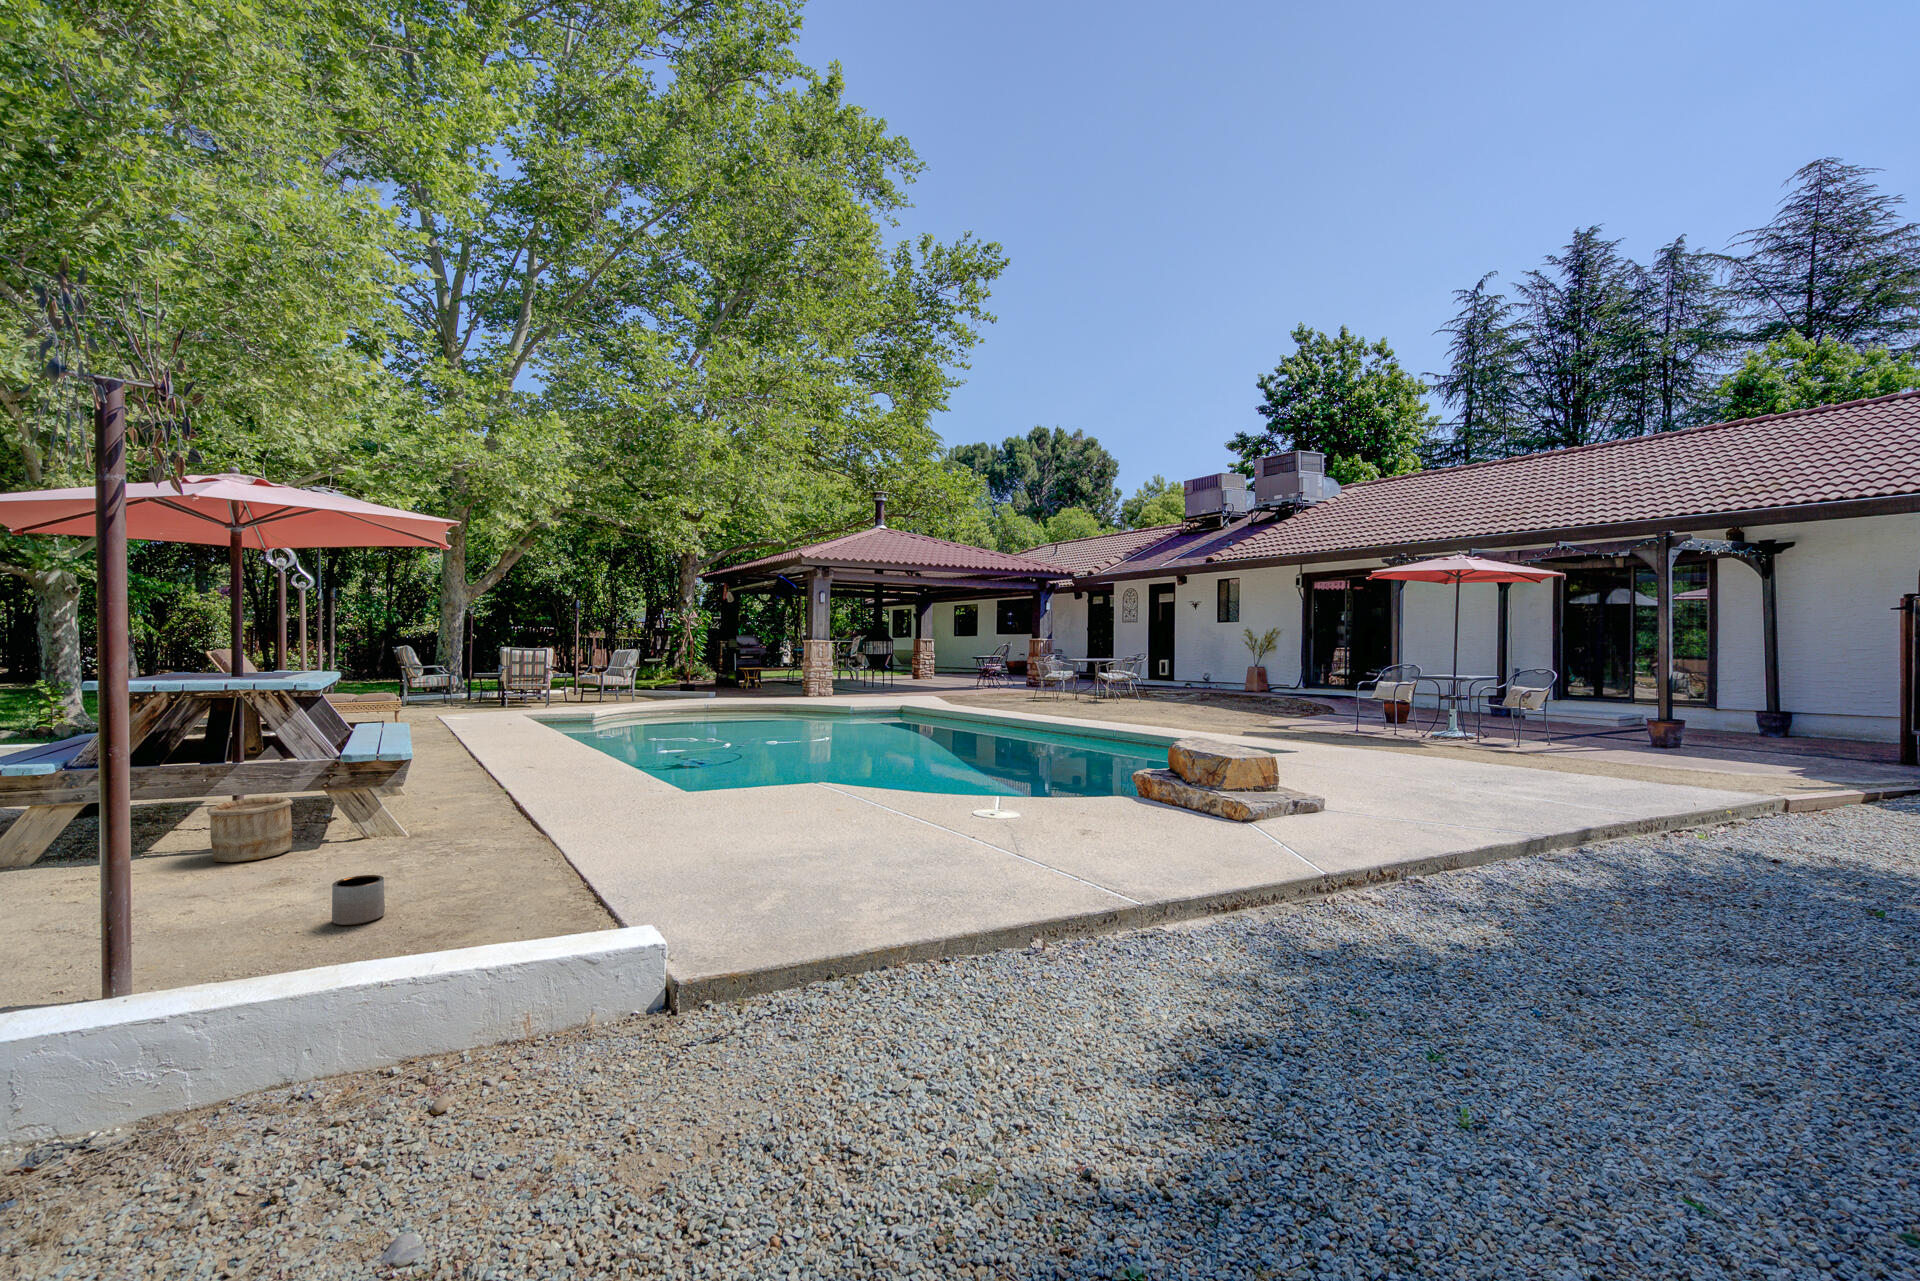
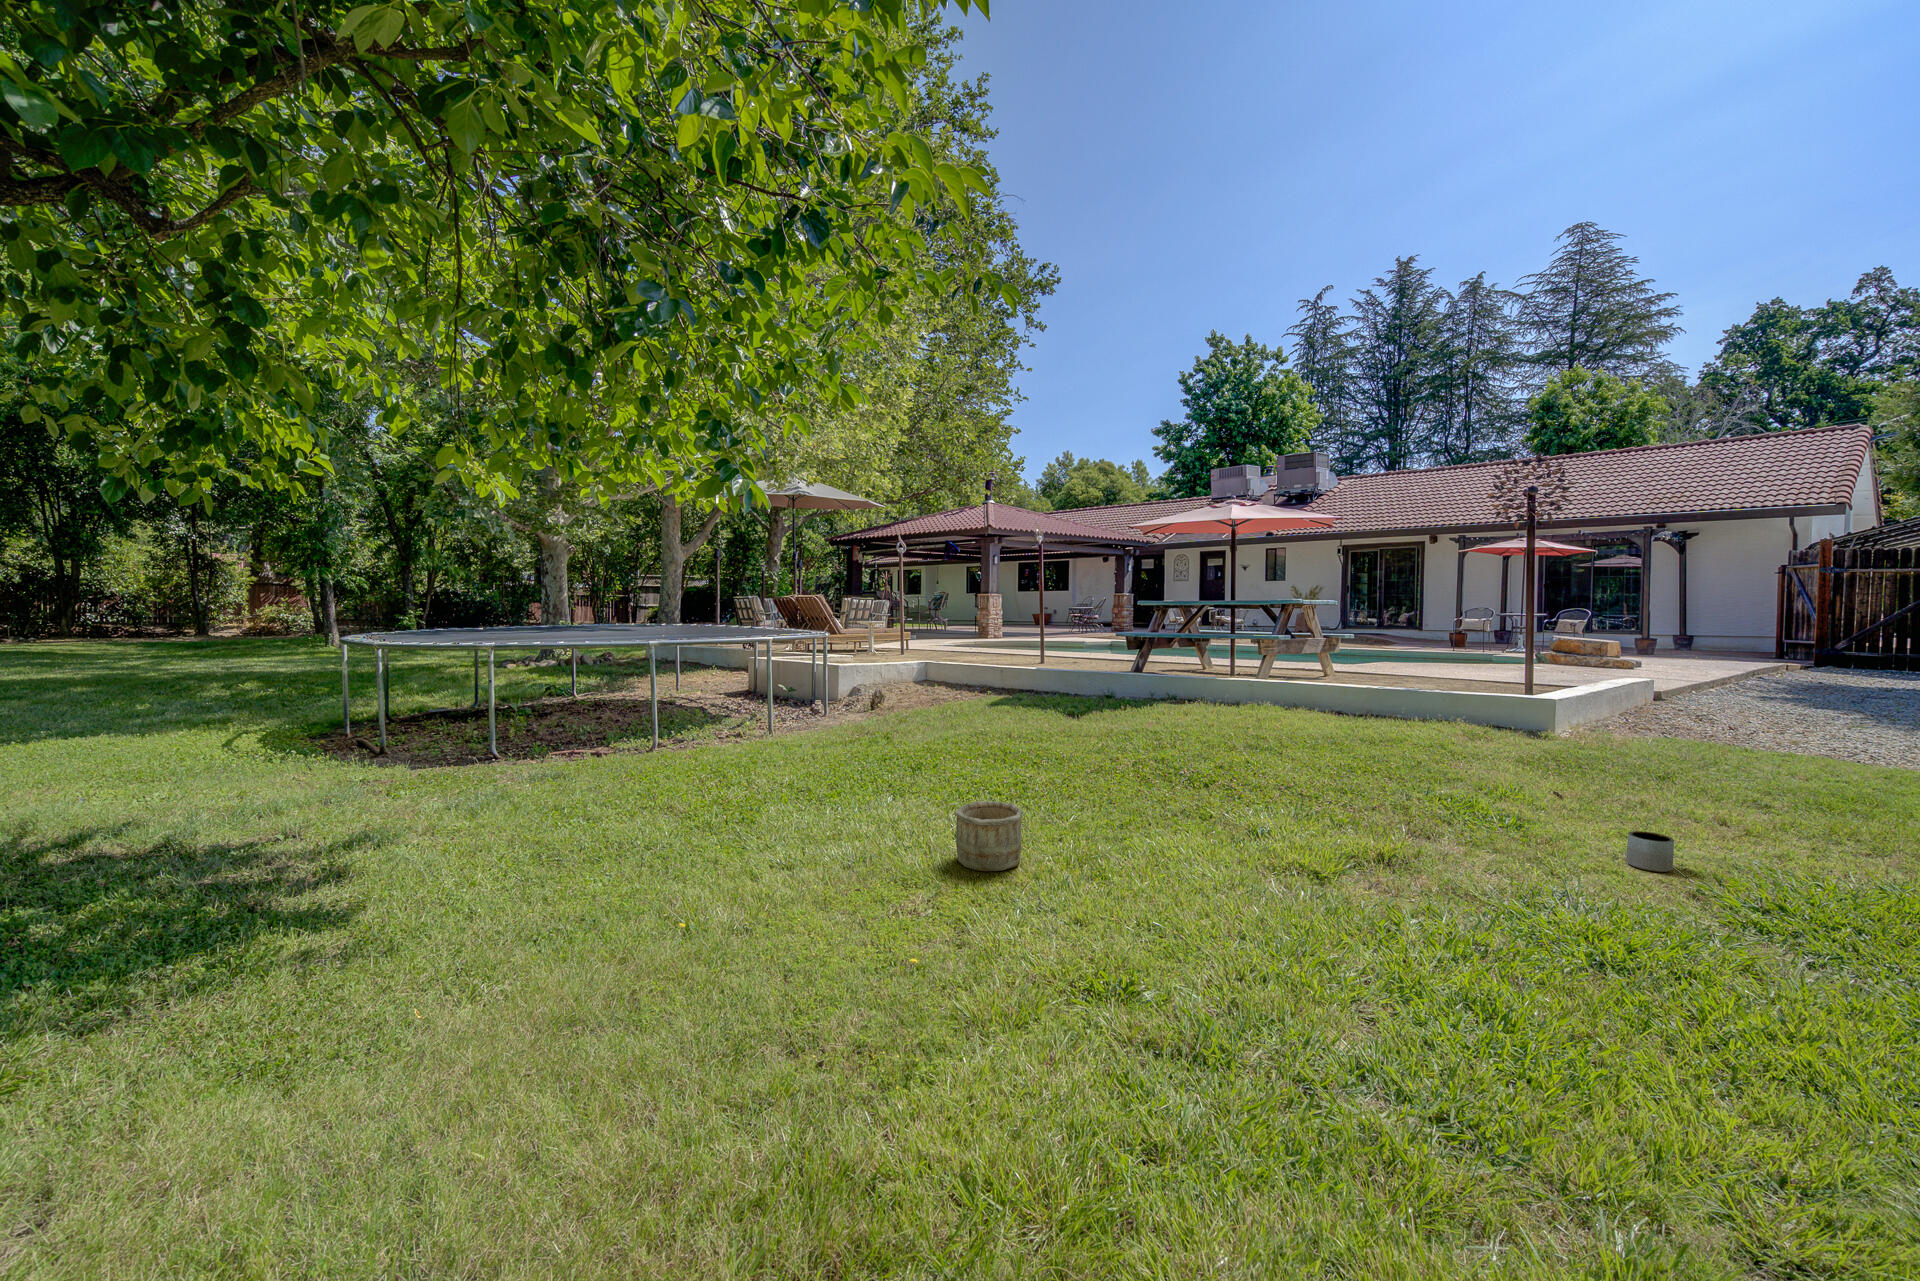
planter: present [332,875,385,925] -> present [1626,831,1674,872]

